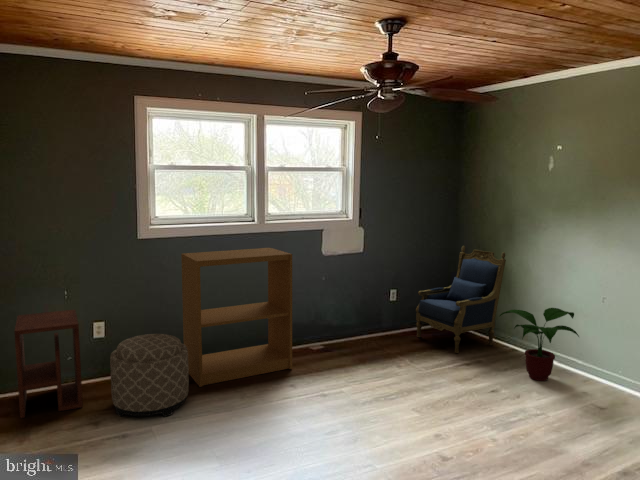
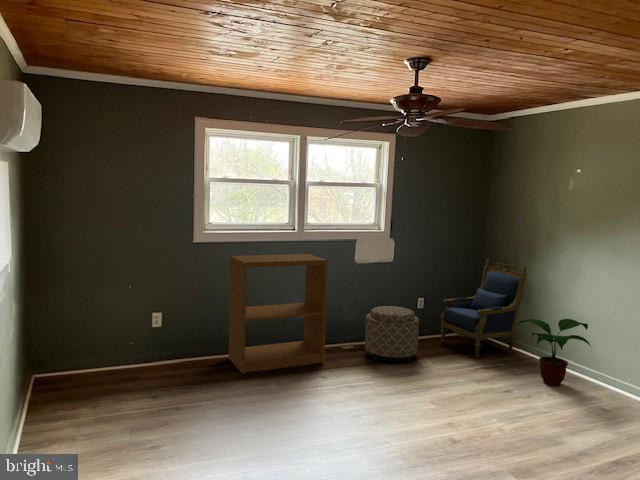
side table: present [14,310,83,418] -> none [90,301,143,390]
ottoman: present [110,334,189,417] -> present [365,306,419,363]

